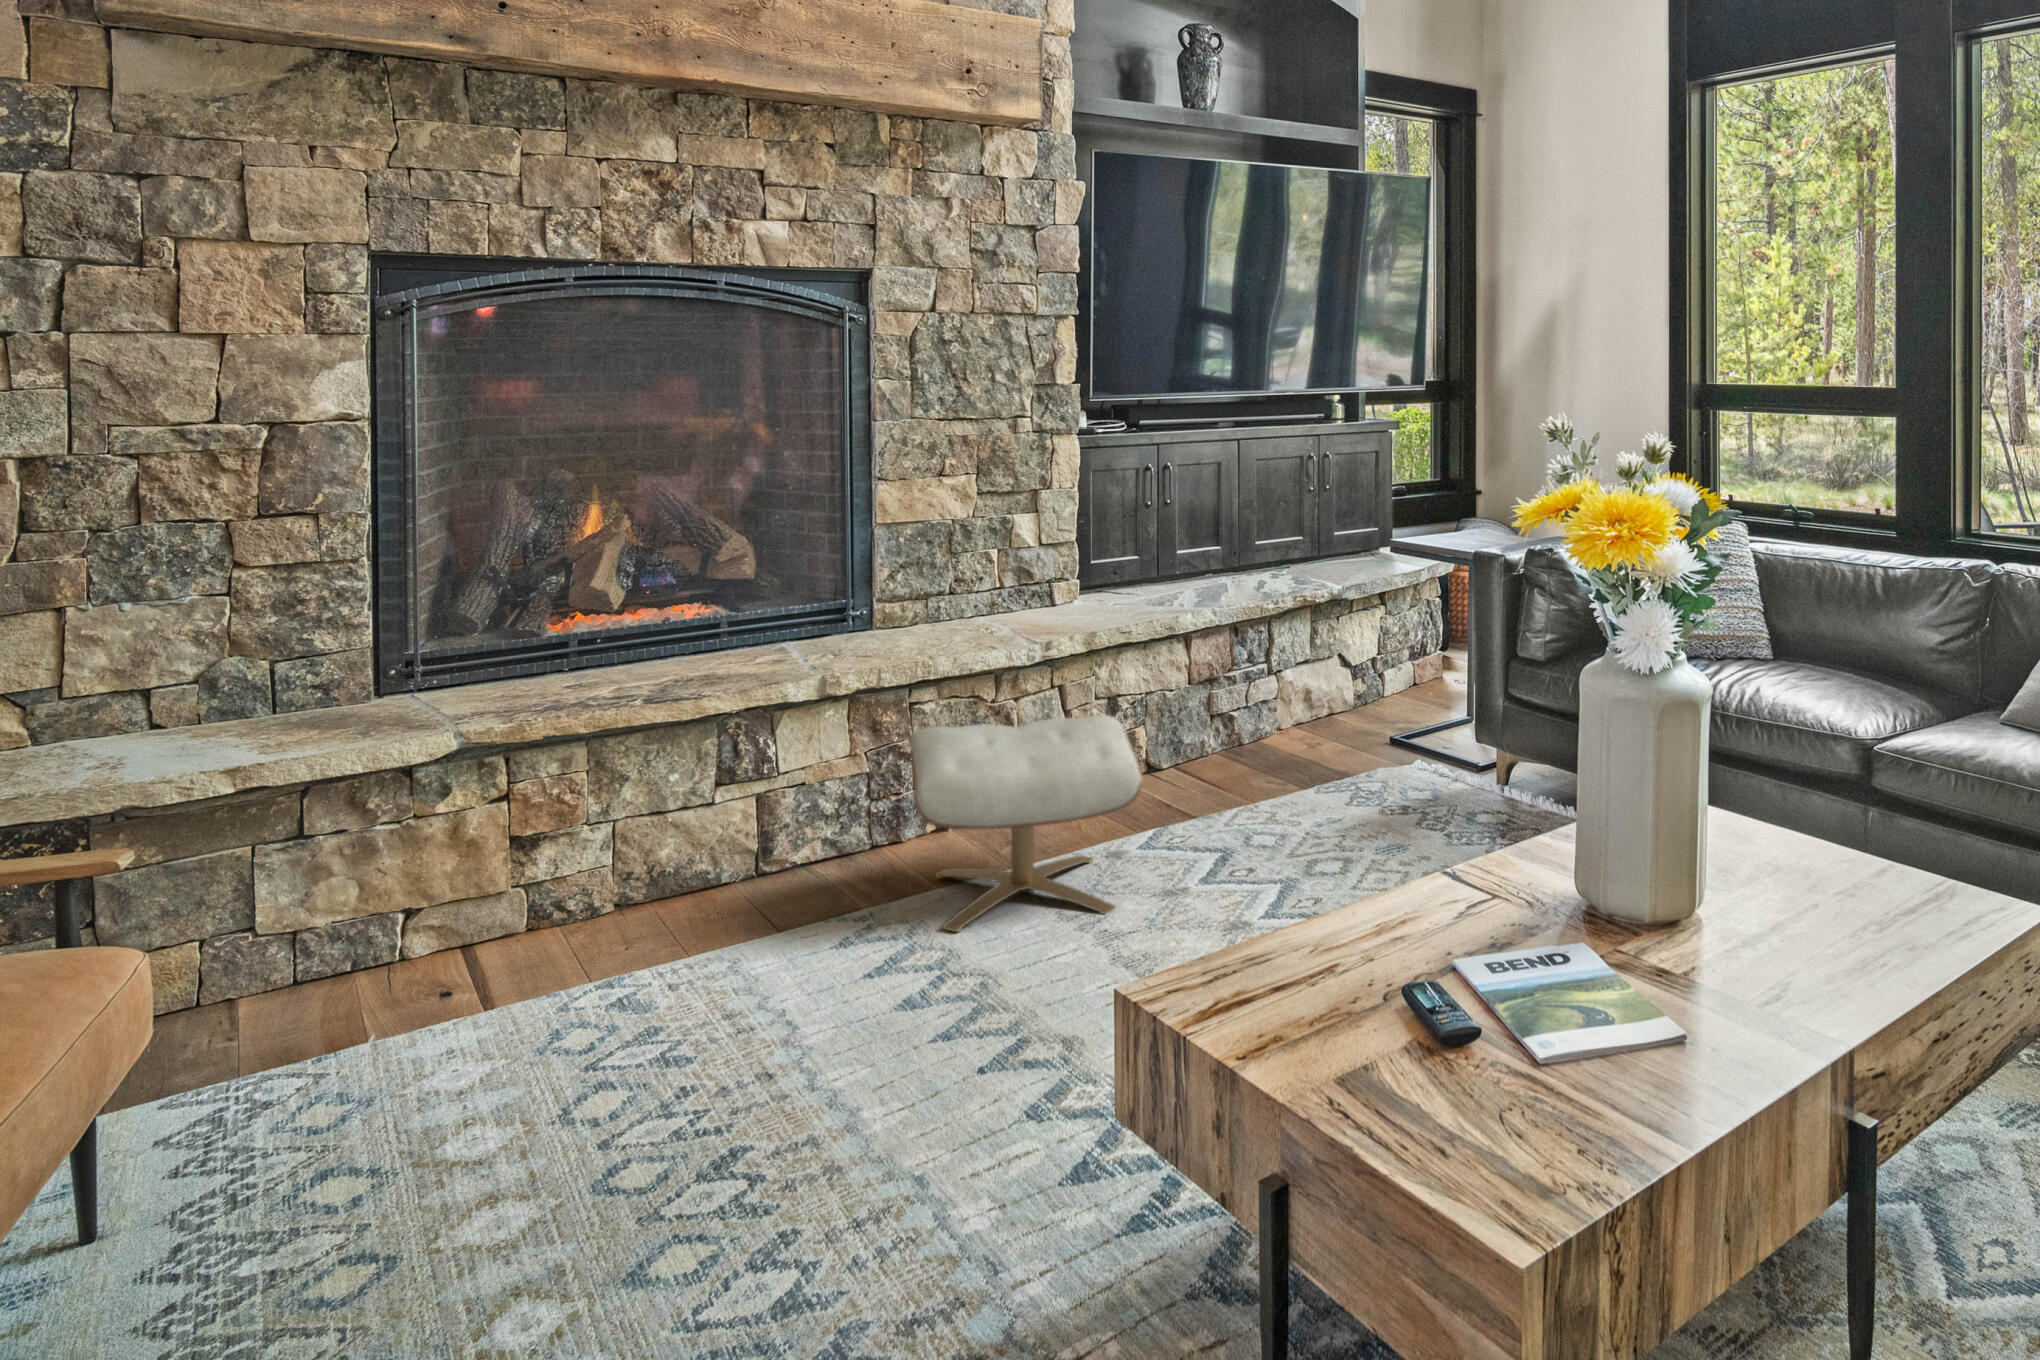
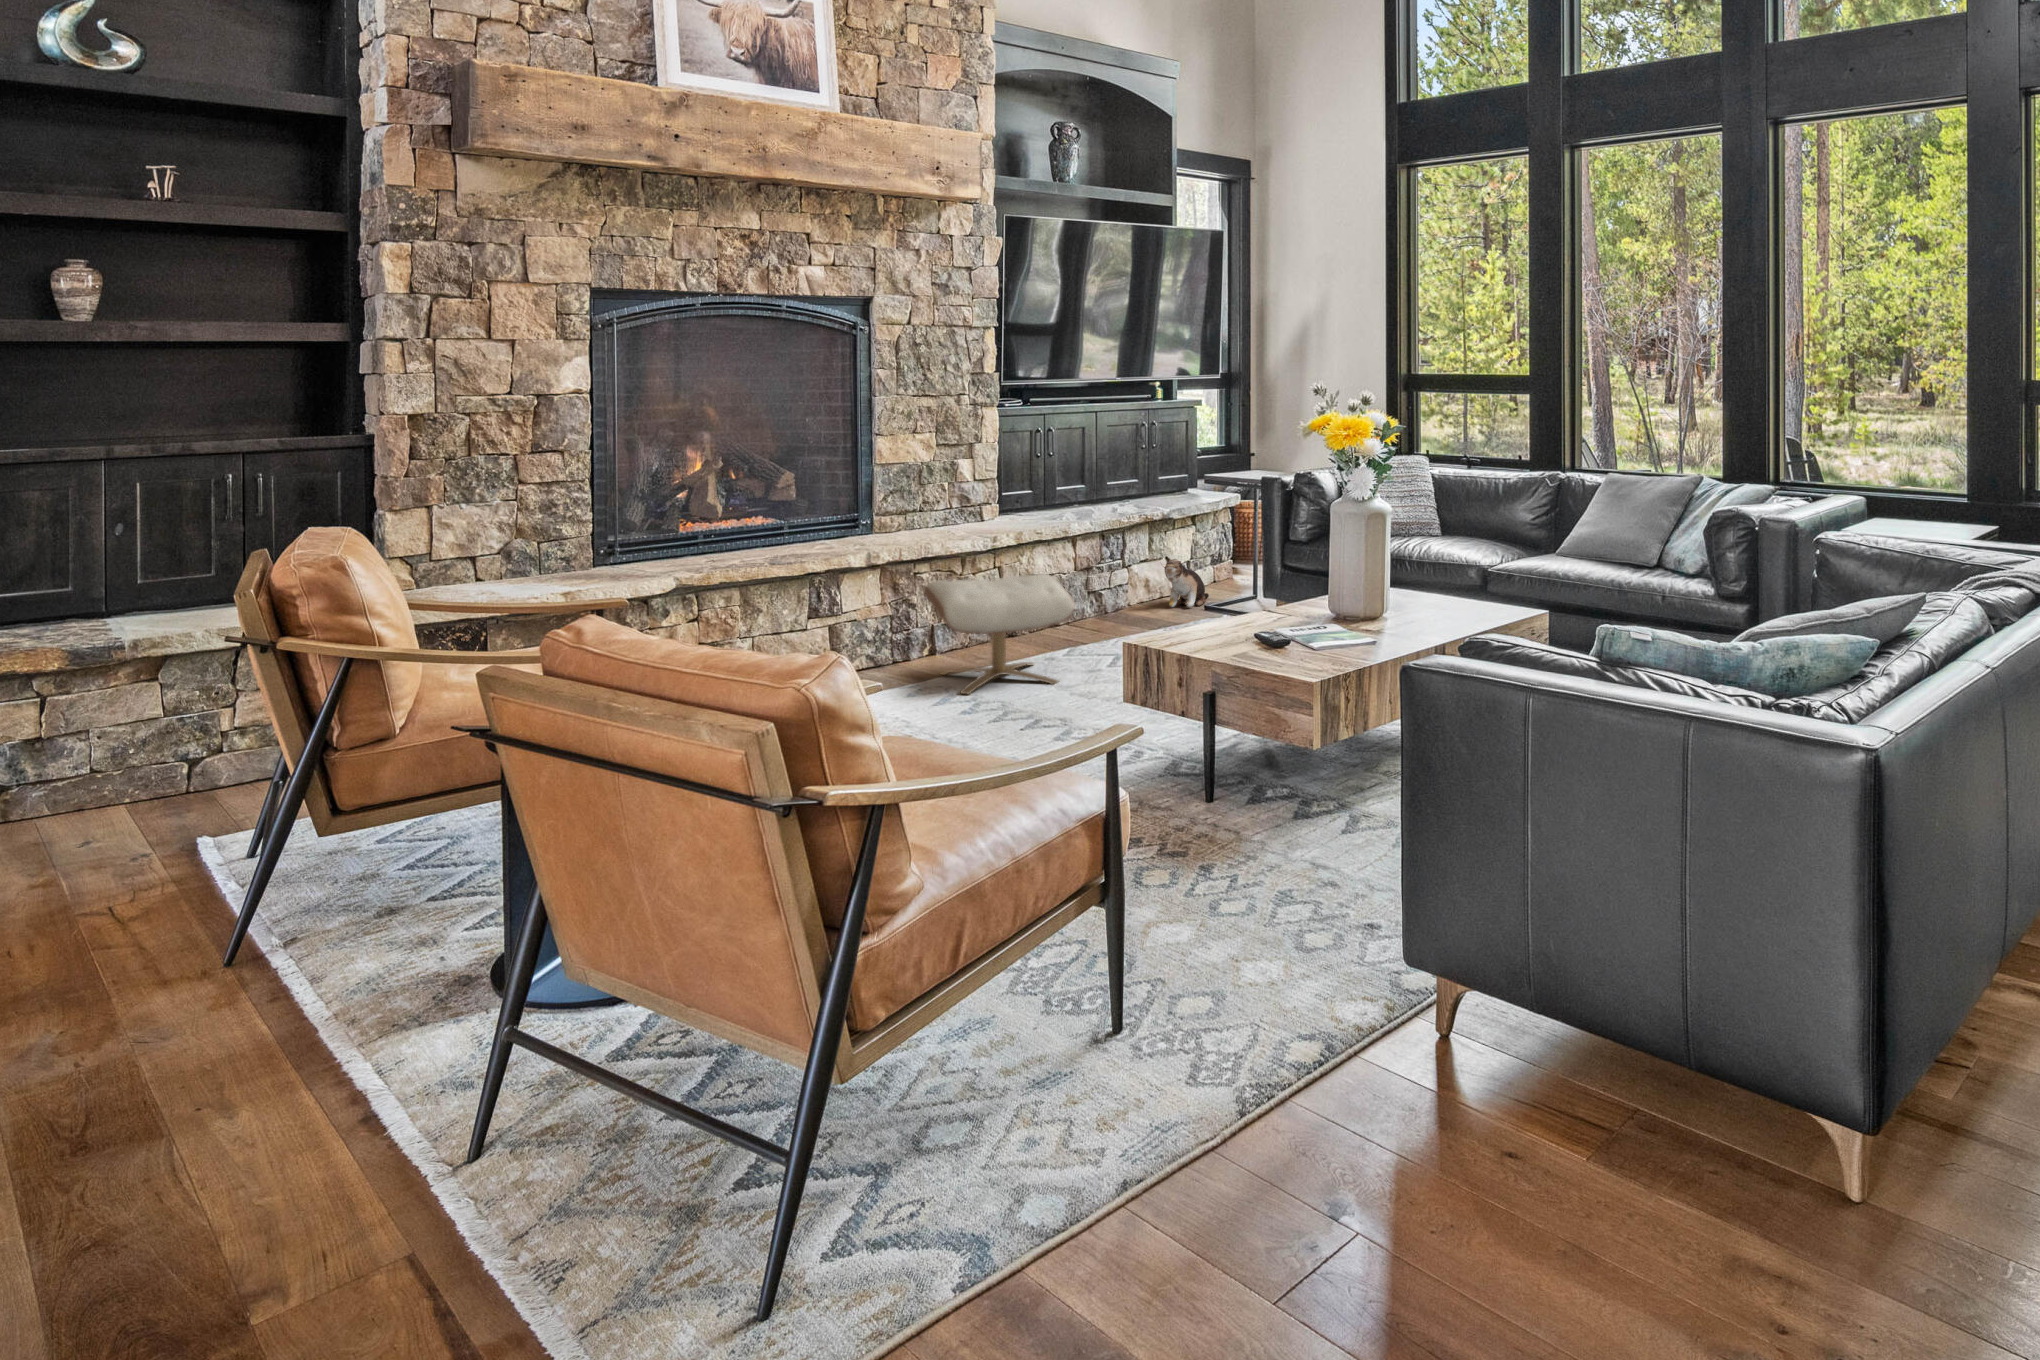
plush toy: none [1322,668,1401,742] -> present [1160,559,1209,607]

